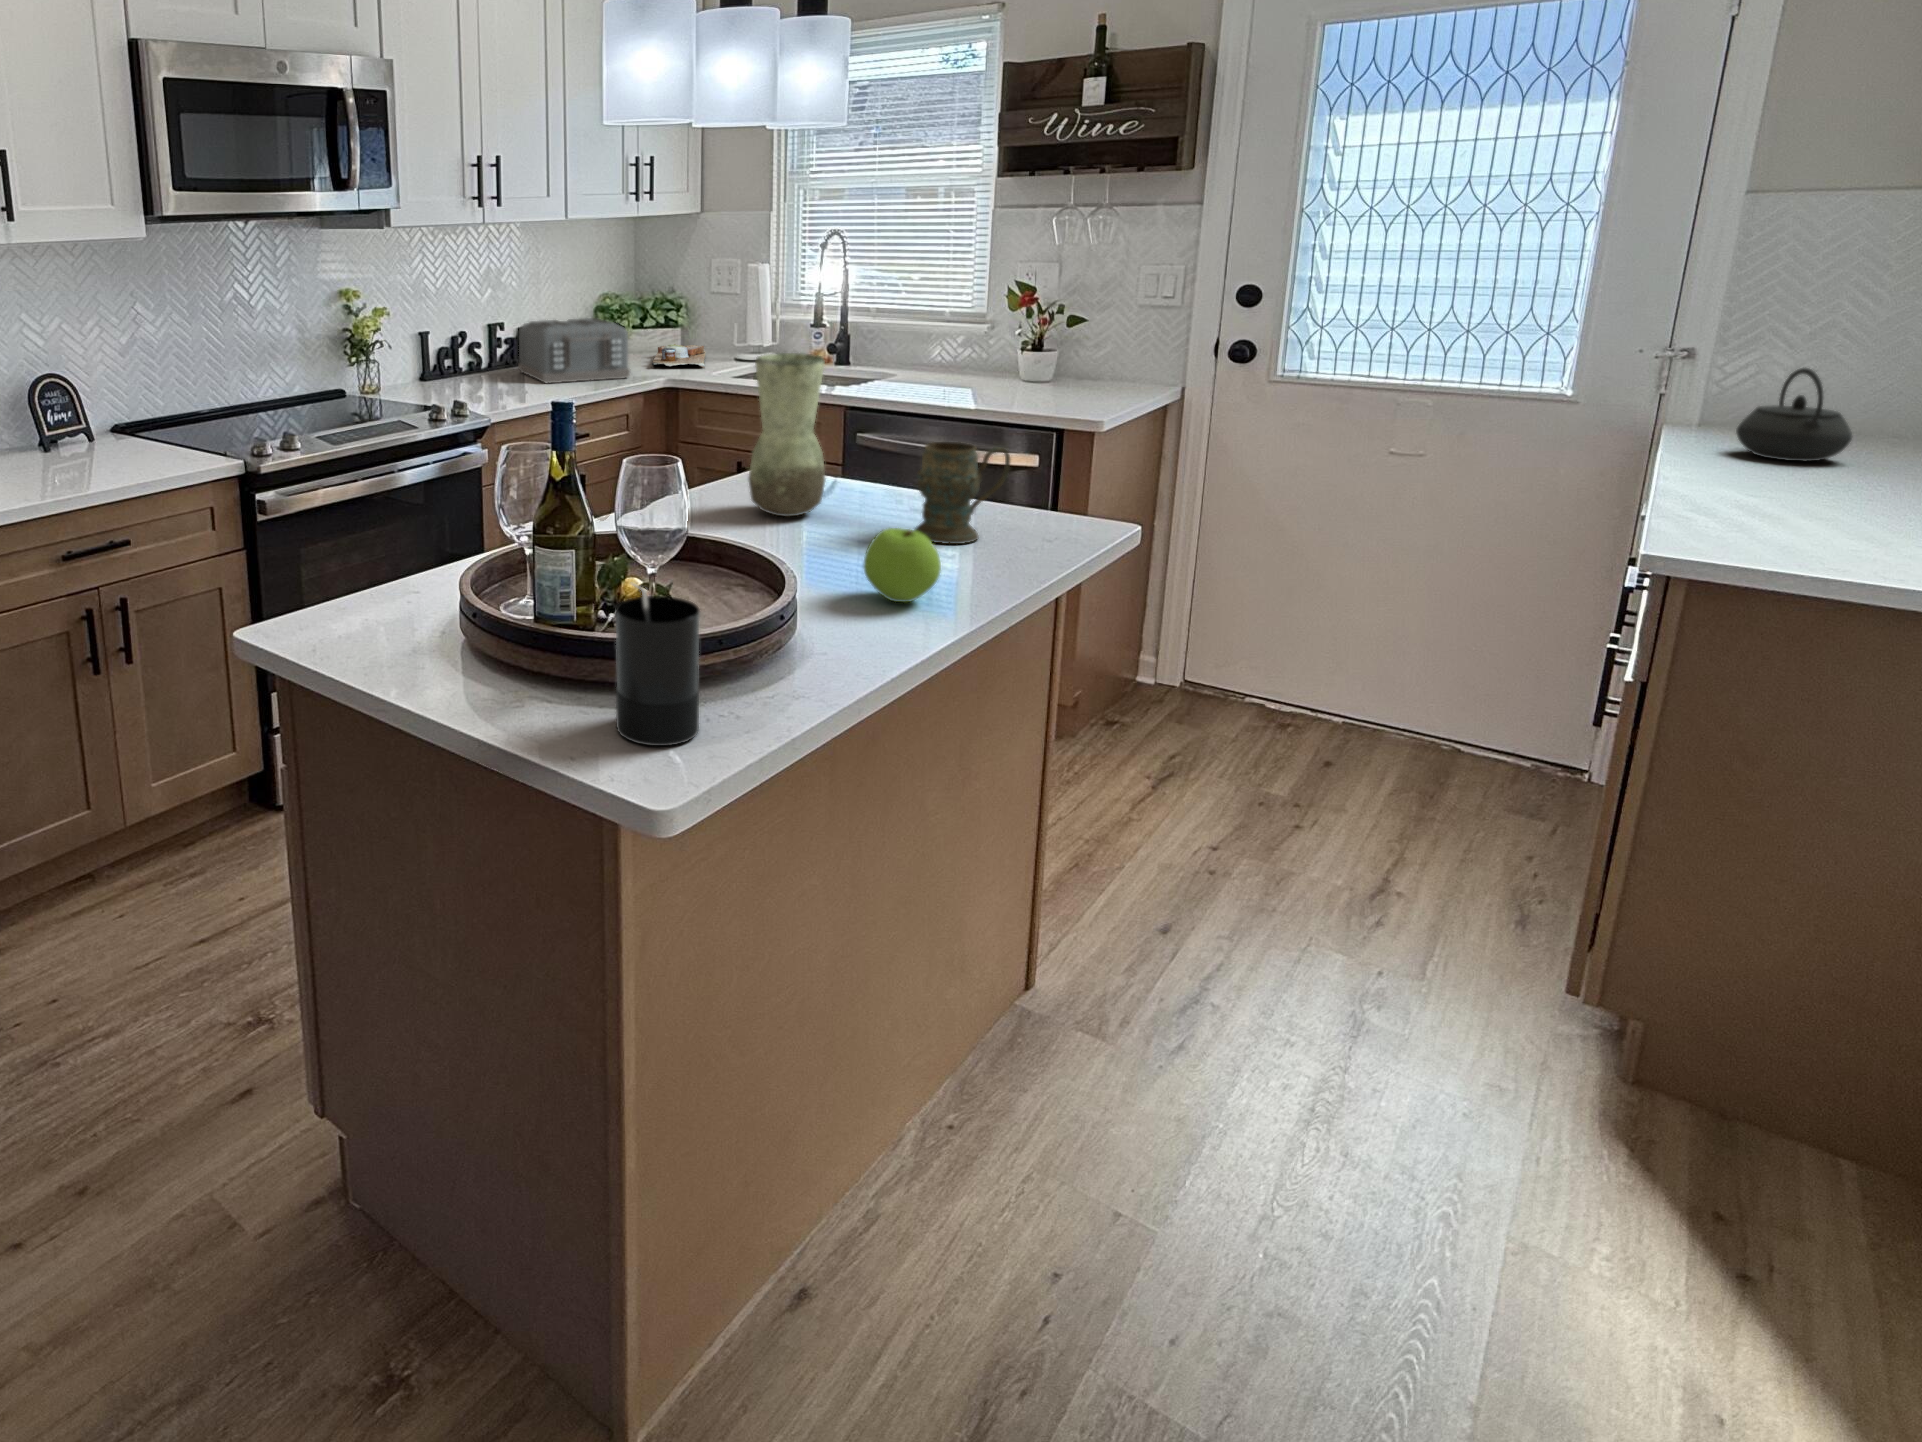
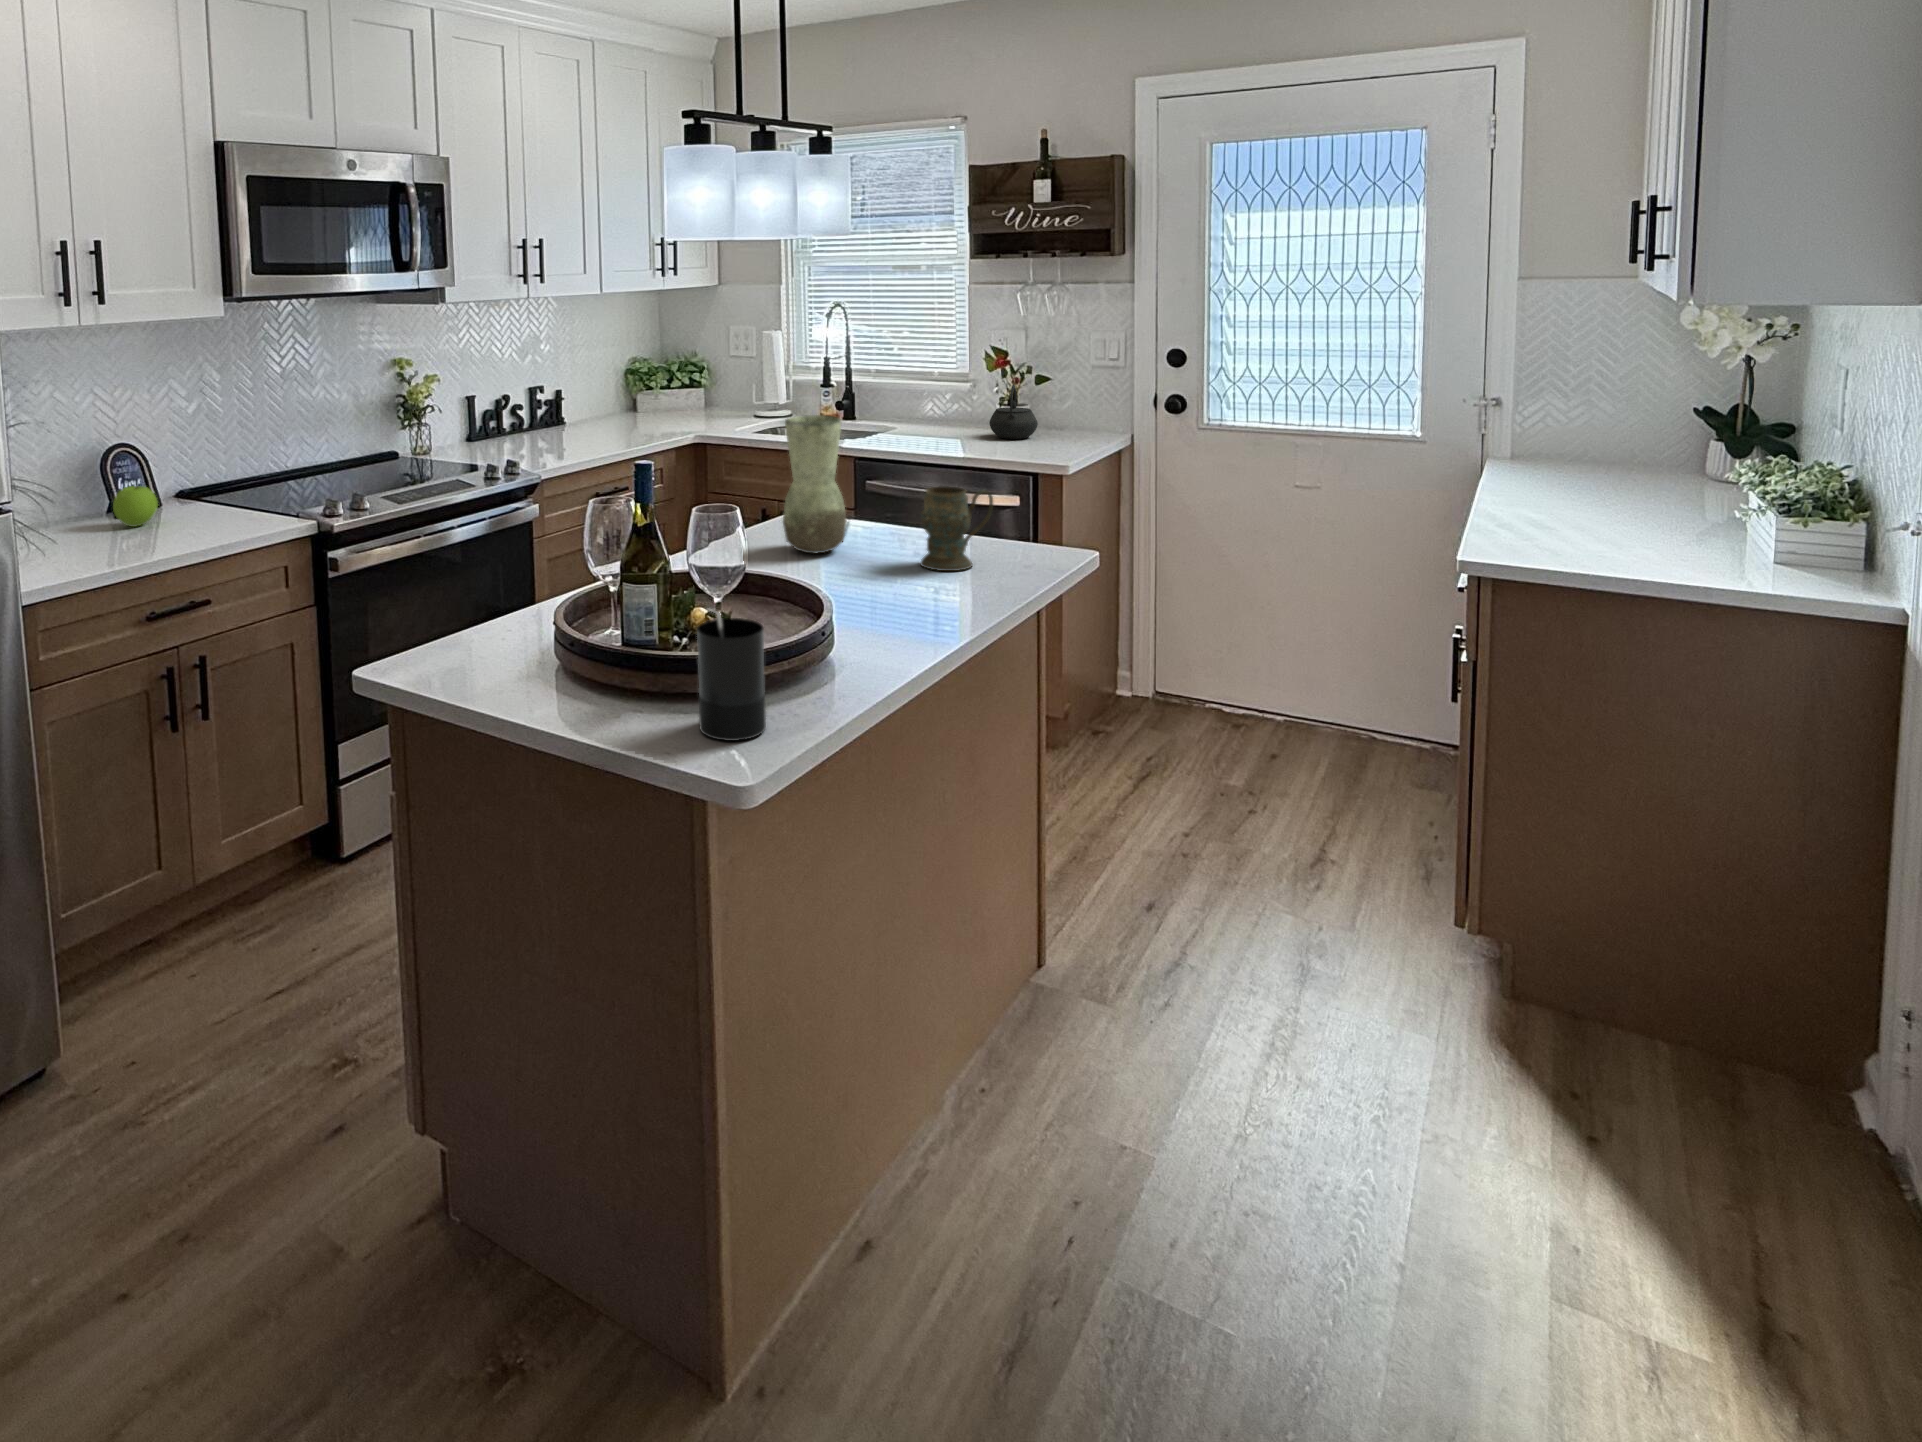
toaster: present [518,318,630,383] -> none [560,381,664,441]
cutting board: present [652,344,706,368] -> none [682,402,729,424]
kettle: present [1736,368,1852,461] -> present [989,385,1038,439]
apple: present [864,528,941,602] -> present [113,486,158,527]

